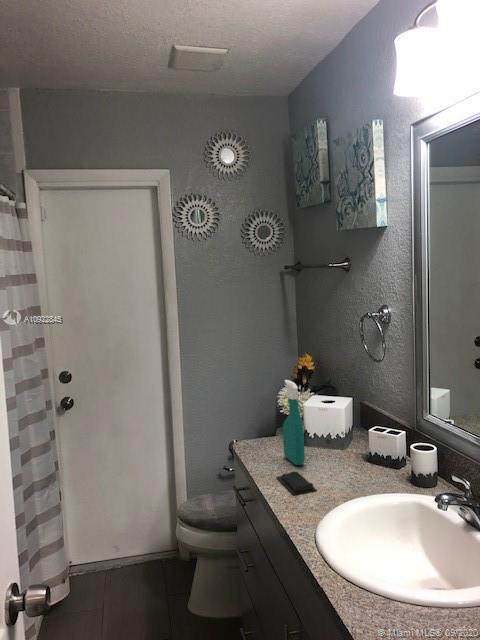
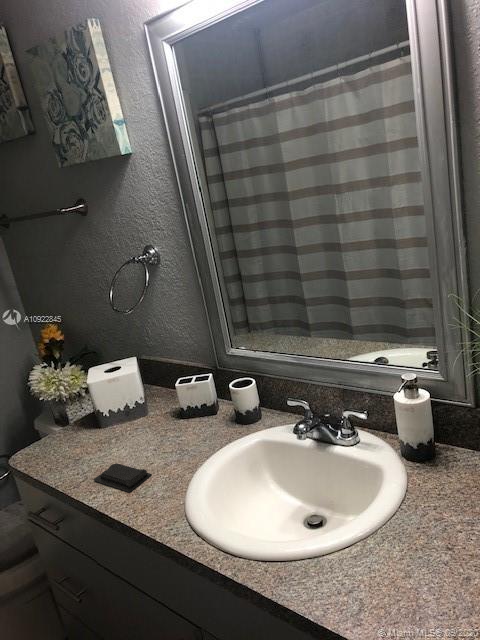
spray bottle: present [283,380,305,465] -> none [62,359,114,455]

